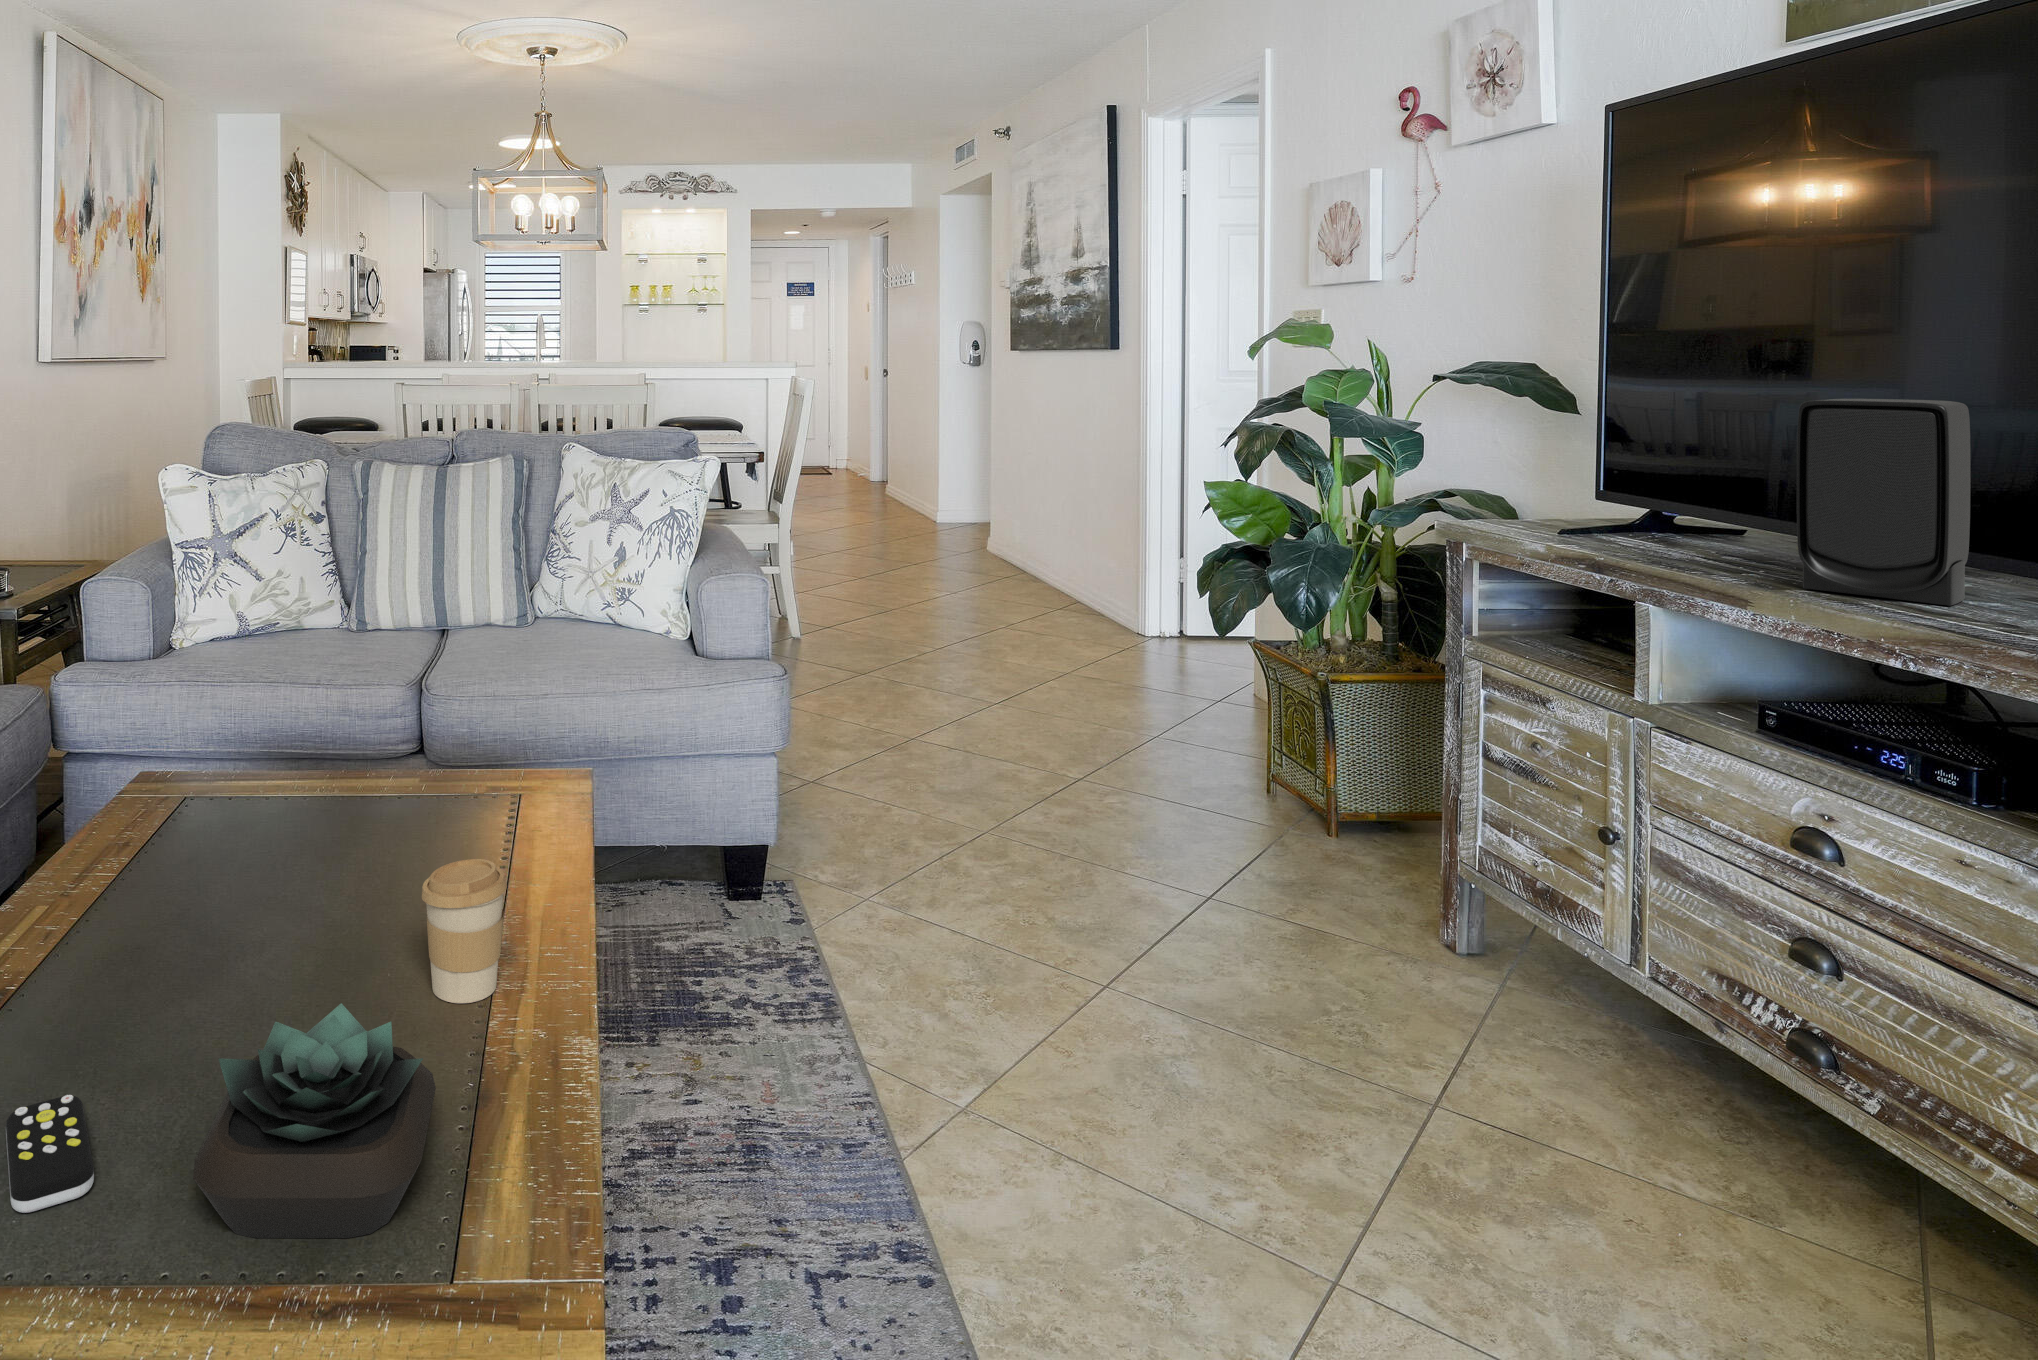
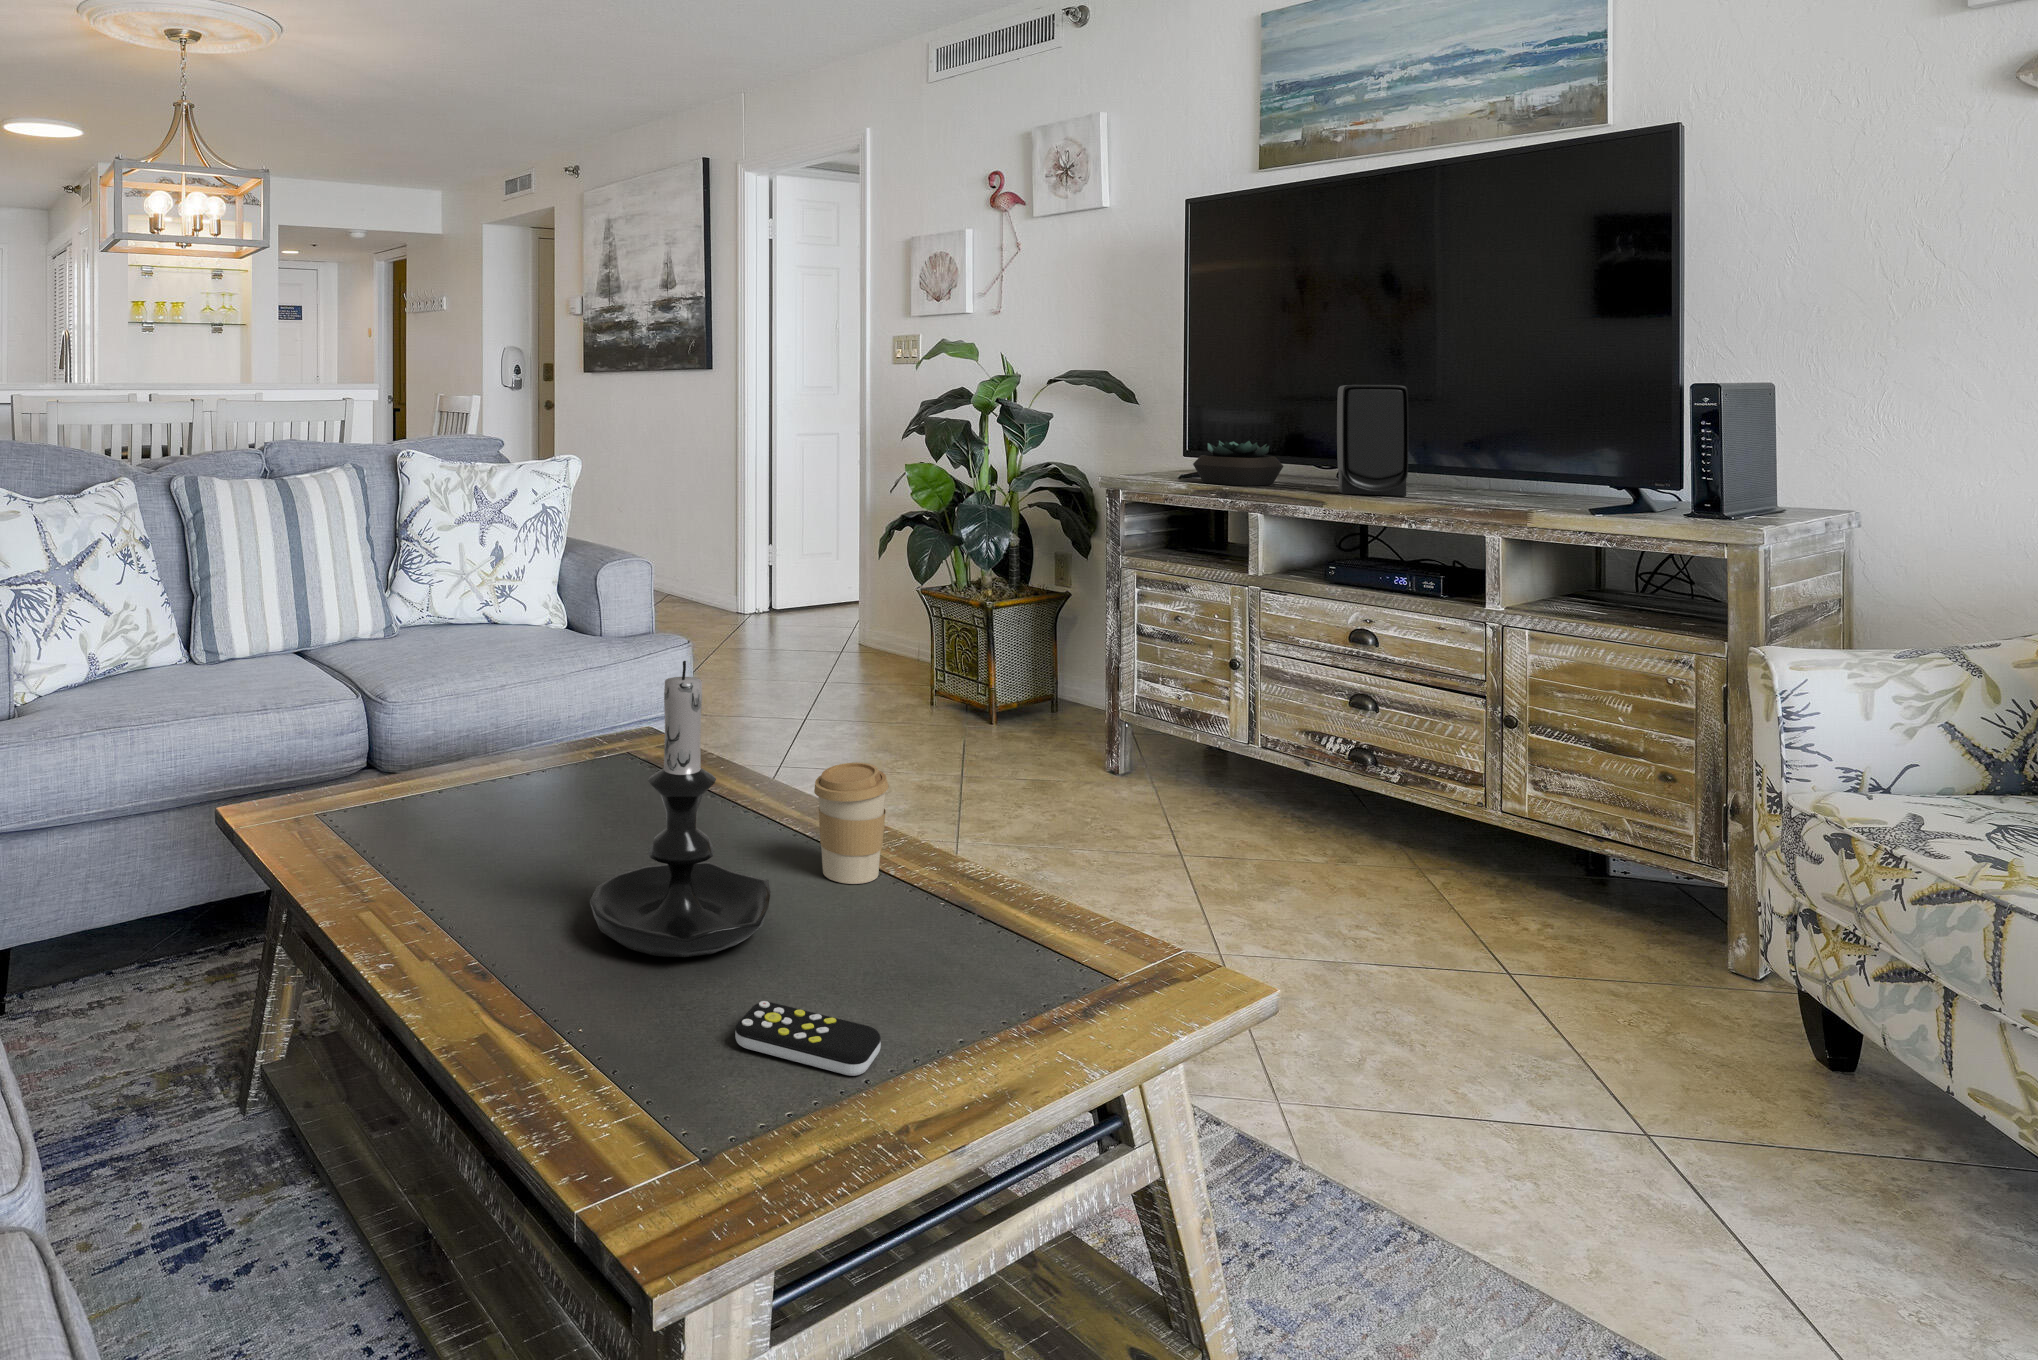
candle holder: none [113,717,310,1028] -> present [590,661,770,957]
succulent plant: present [193,1003,436,1238] -> present [1193,441,1283,486]

